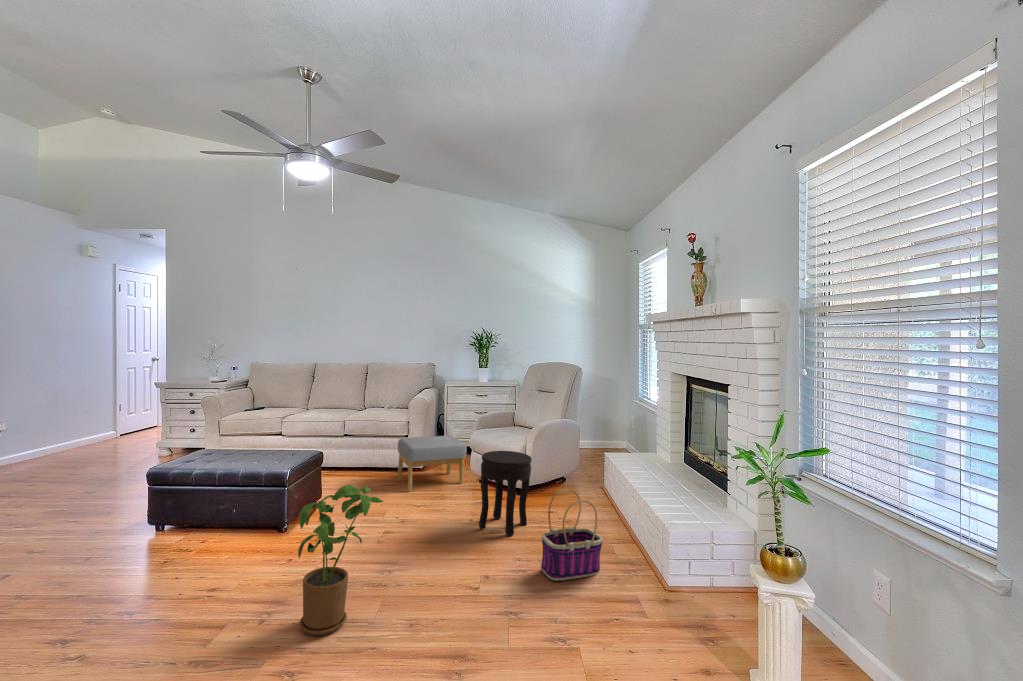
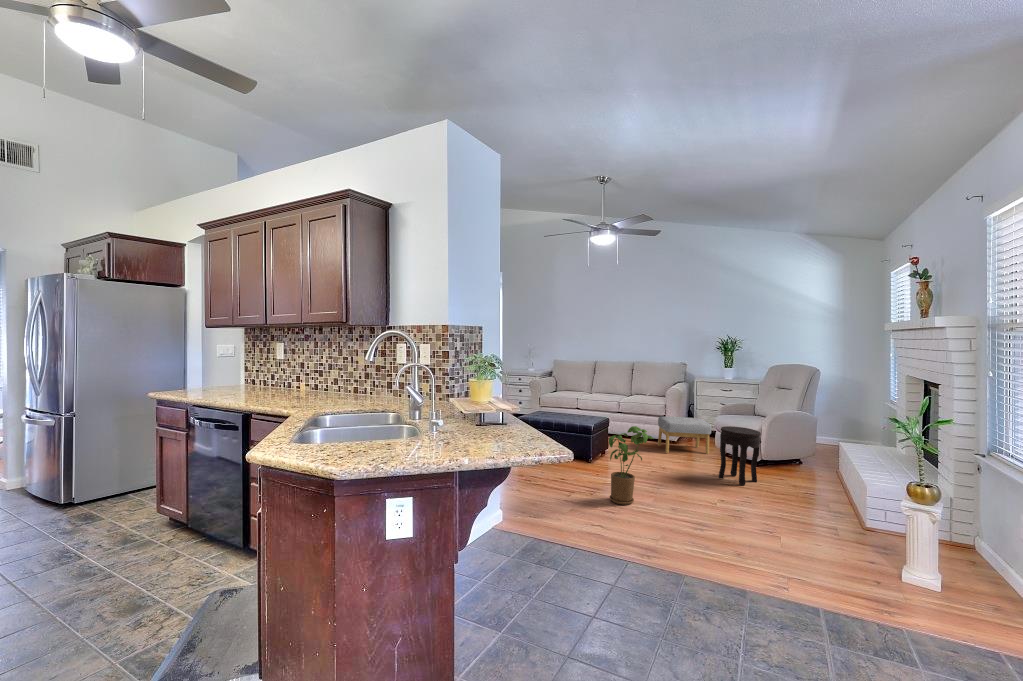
basket: present [541,489,603,581] -> none [762,452,813,513]

